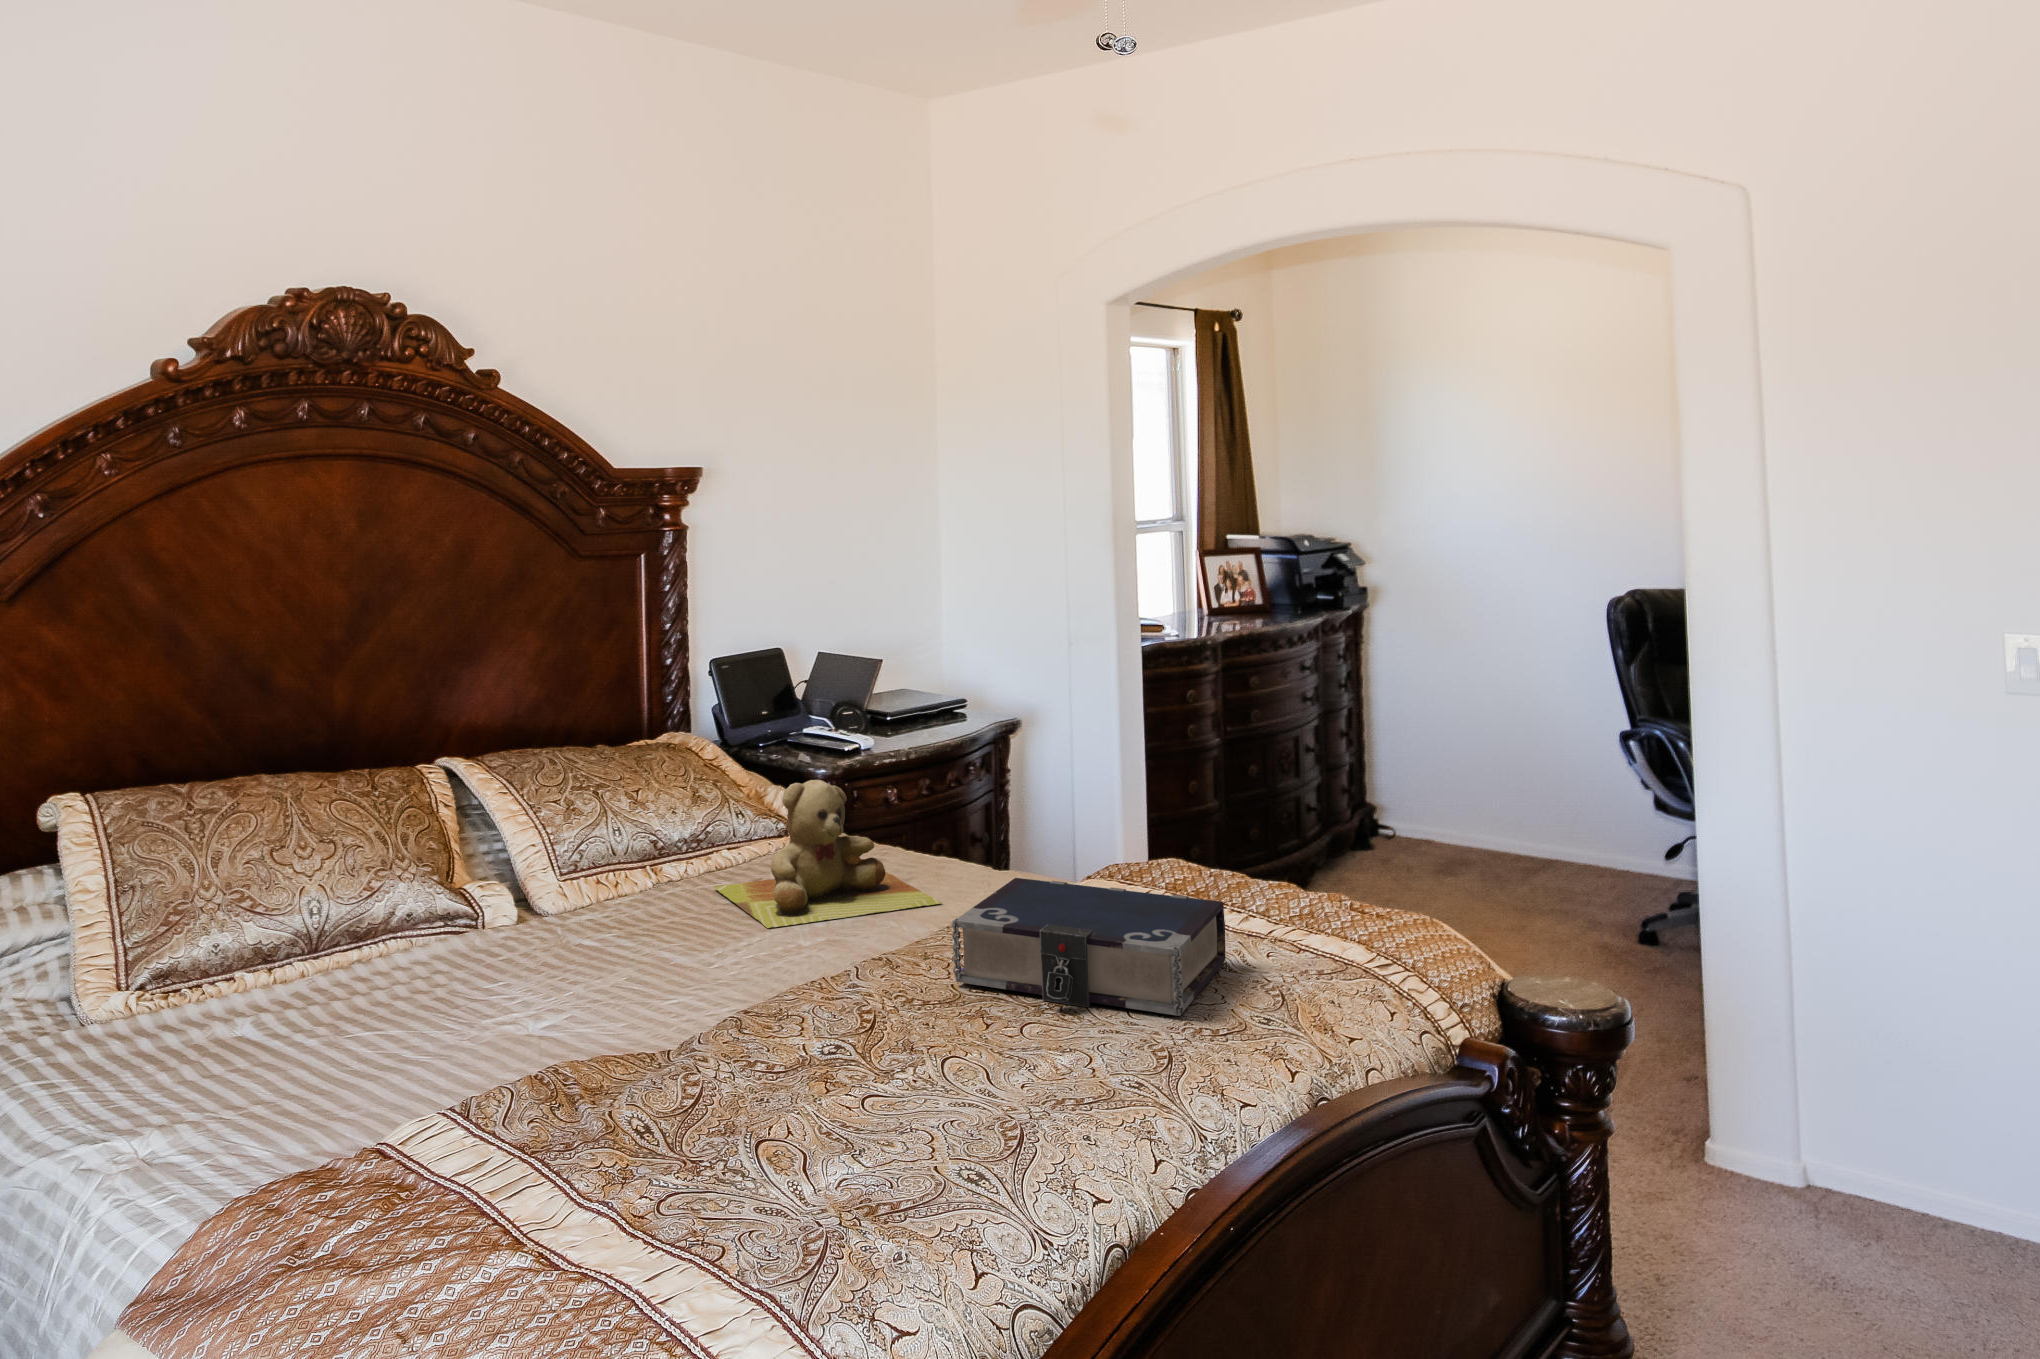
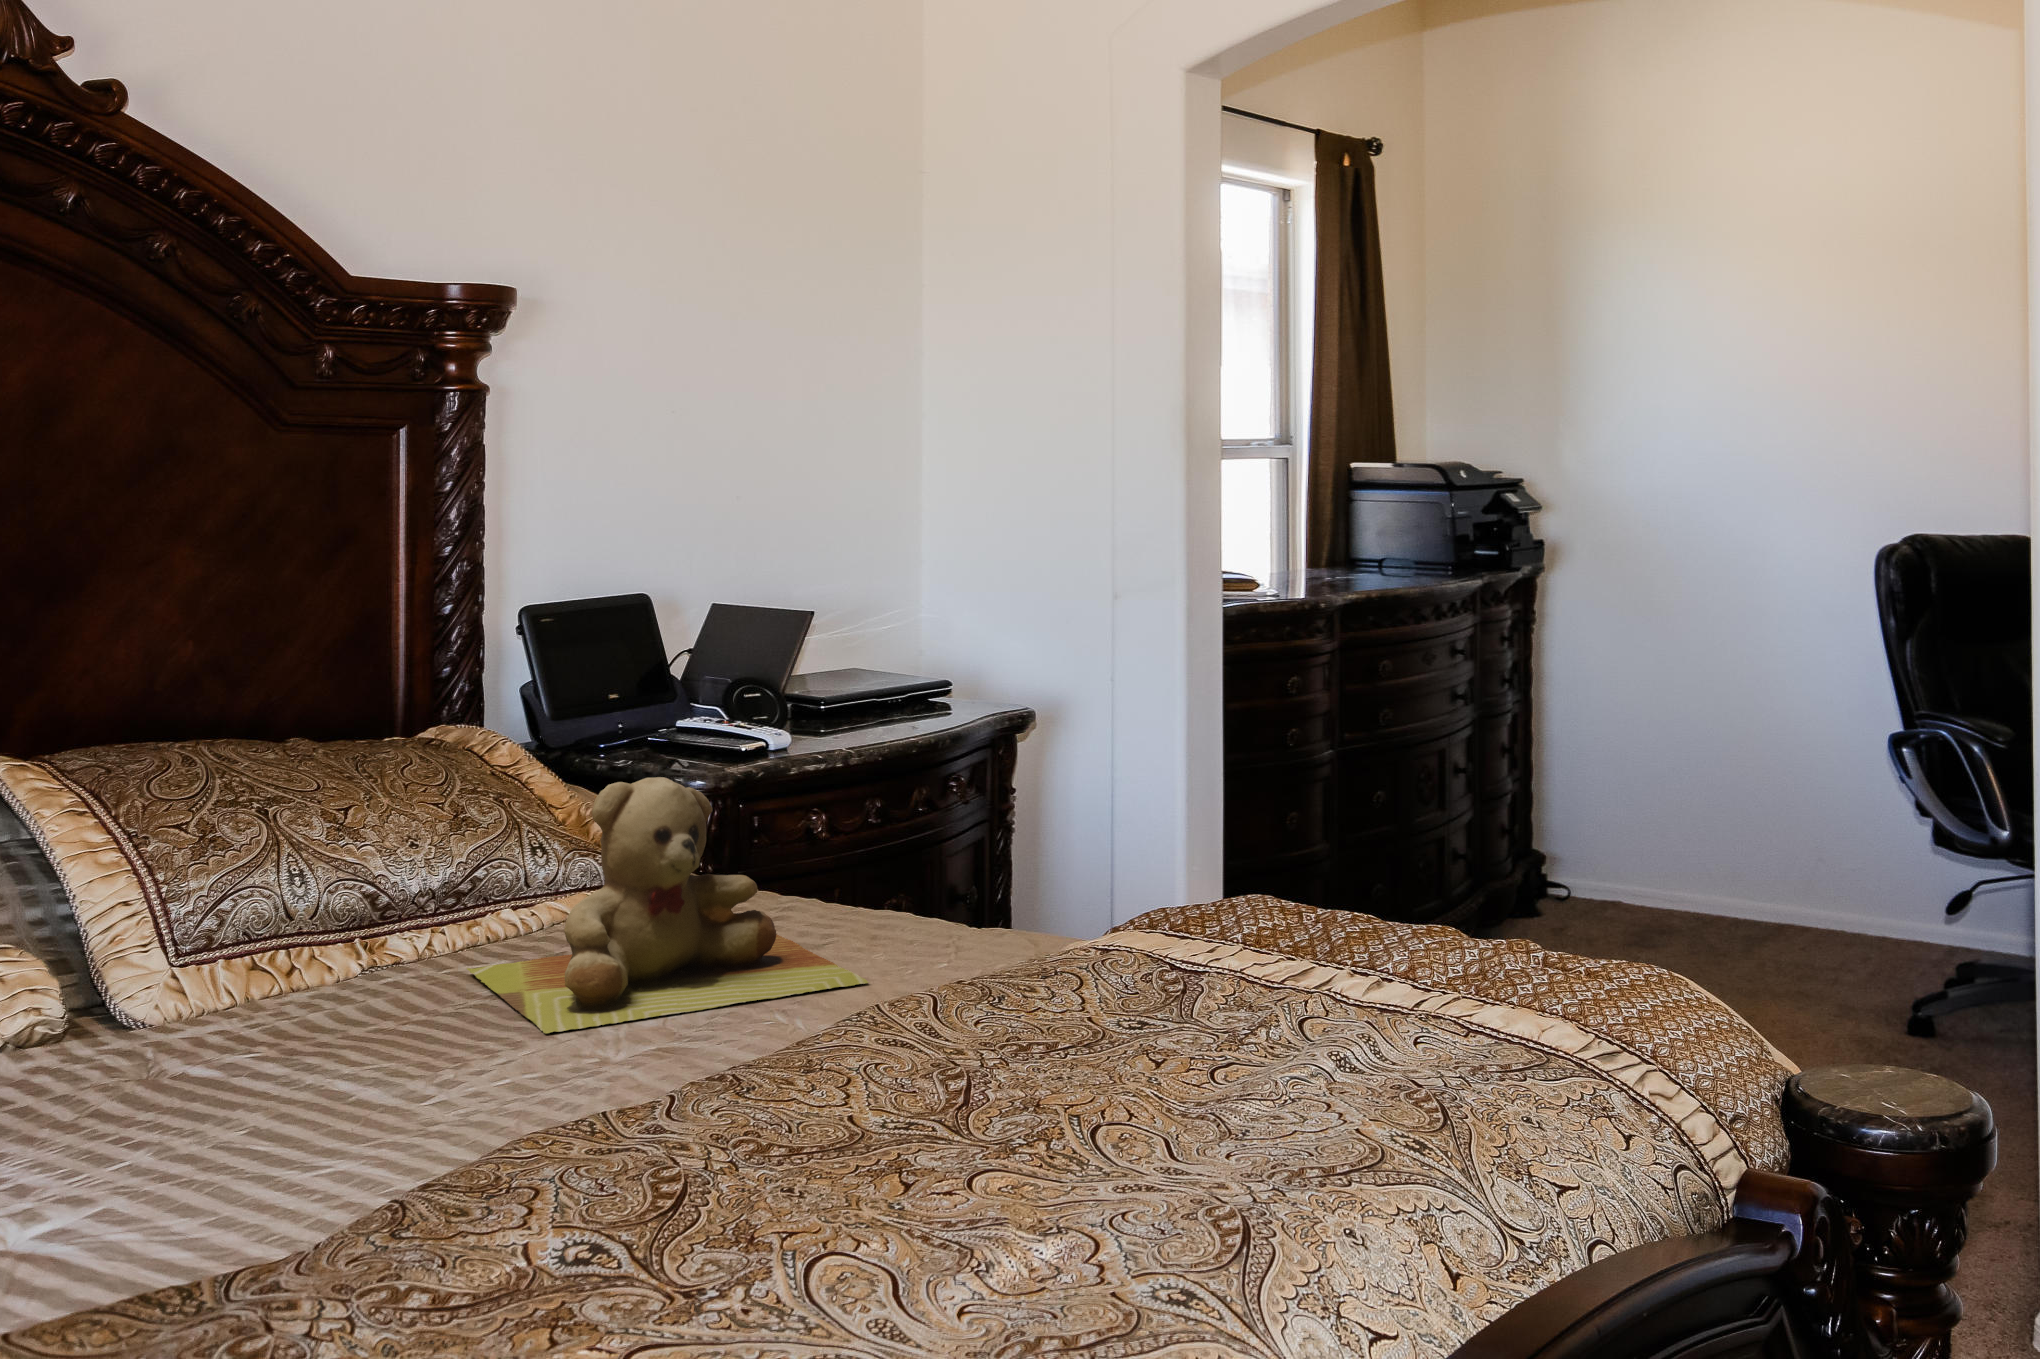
book: present [952,878,1225,1016] -> none [857,926,1346,1154]

